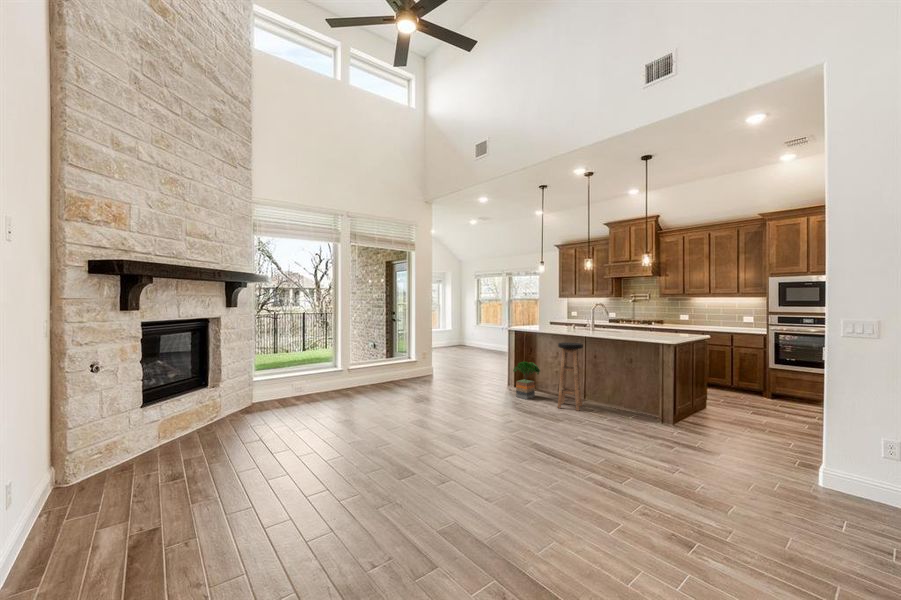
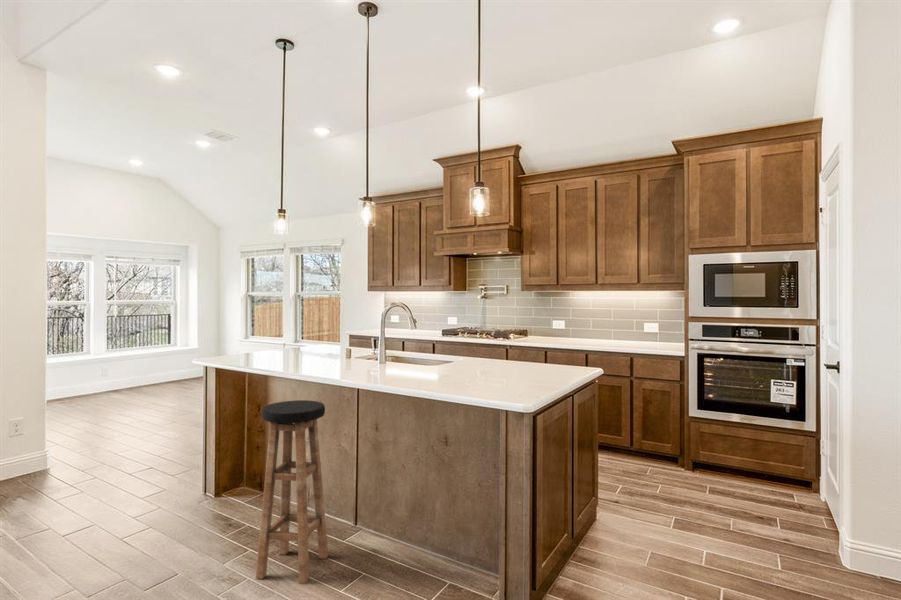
potted tree: present [513,362,540,399] -> none [170,444,246,547]

